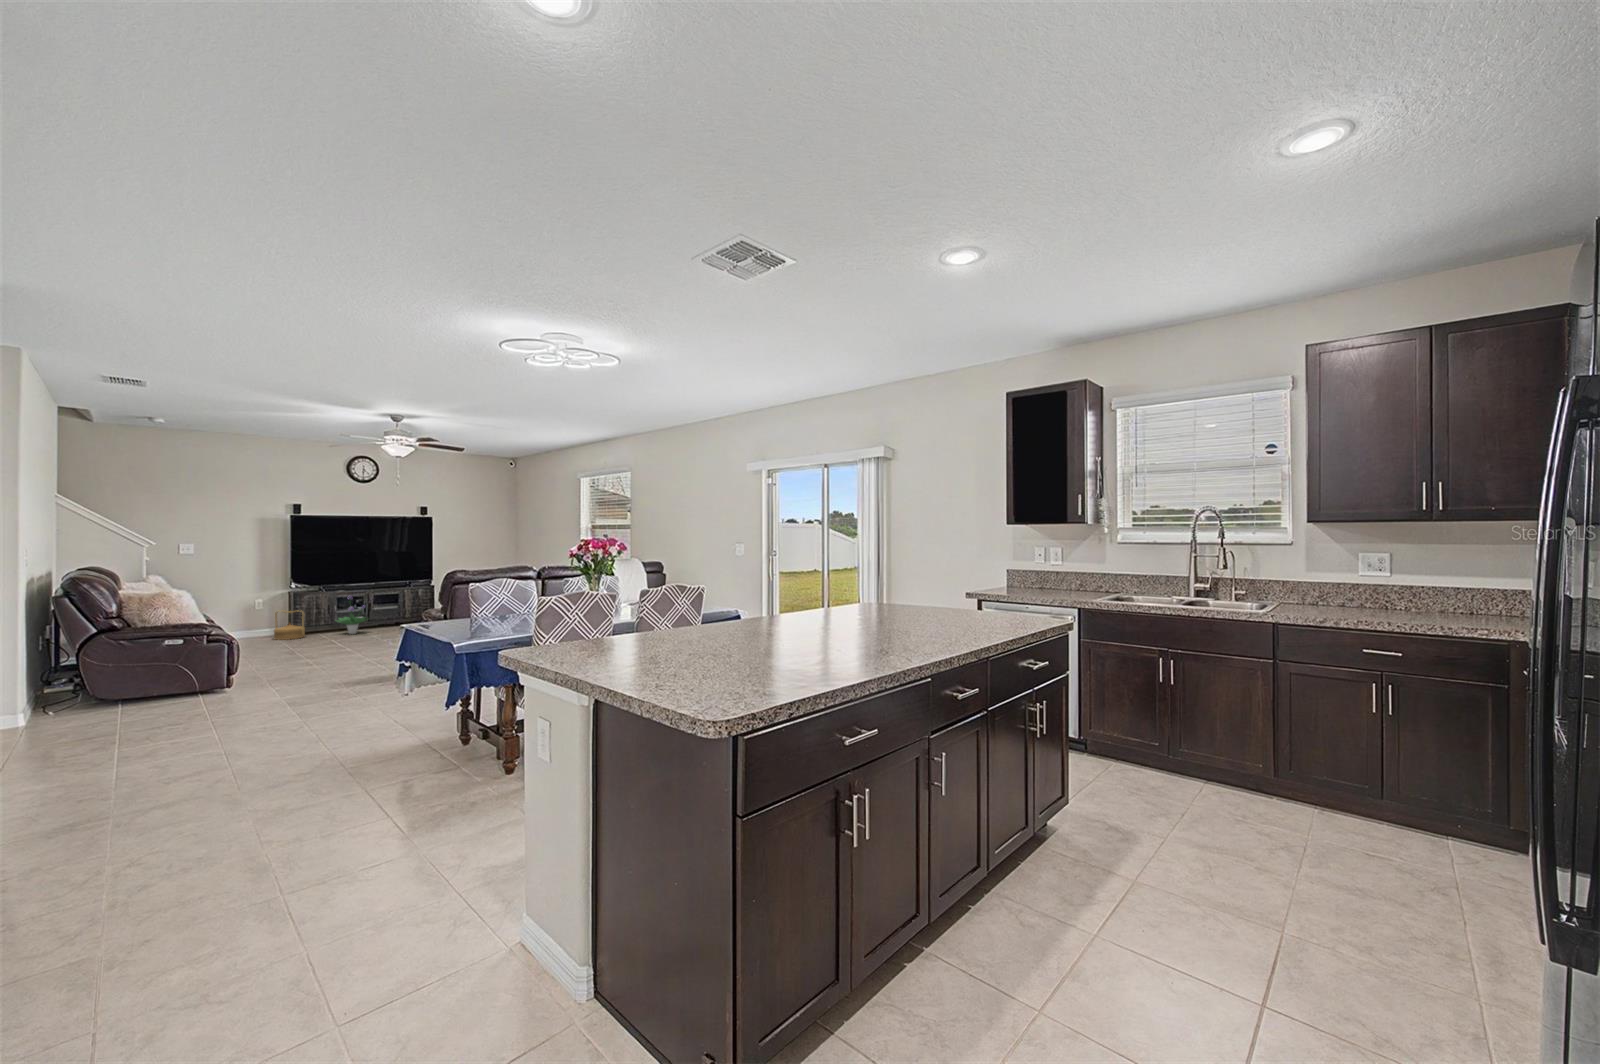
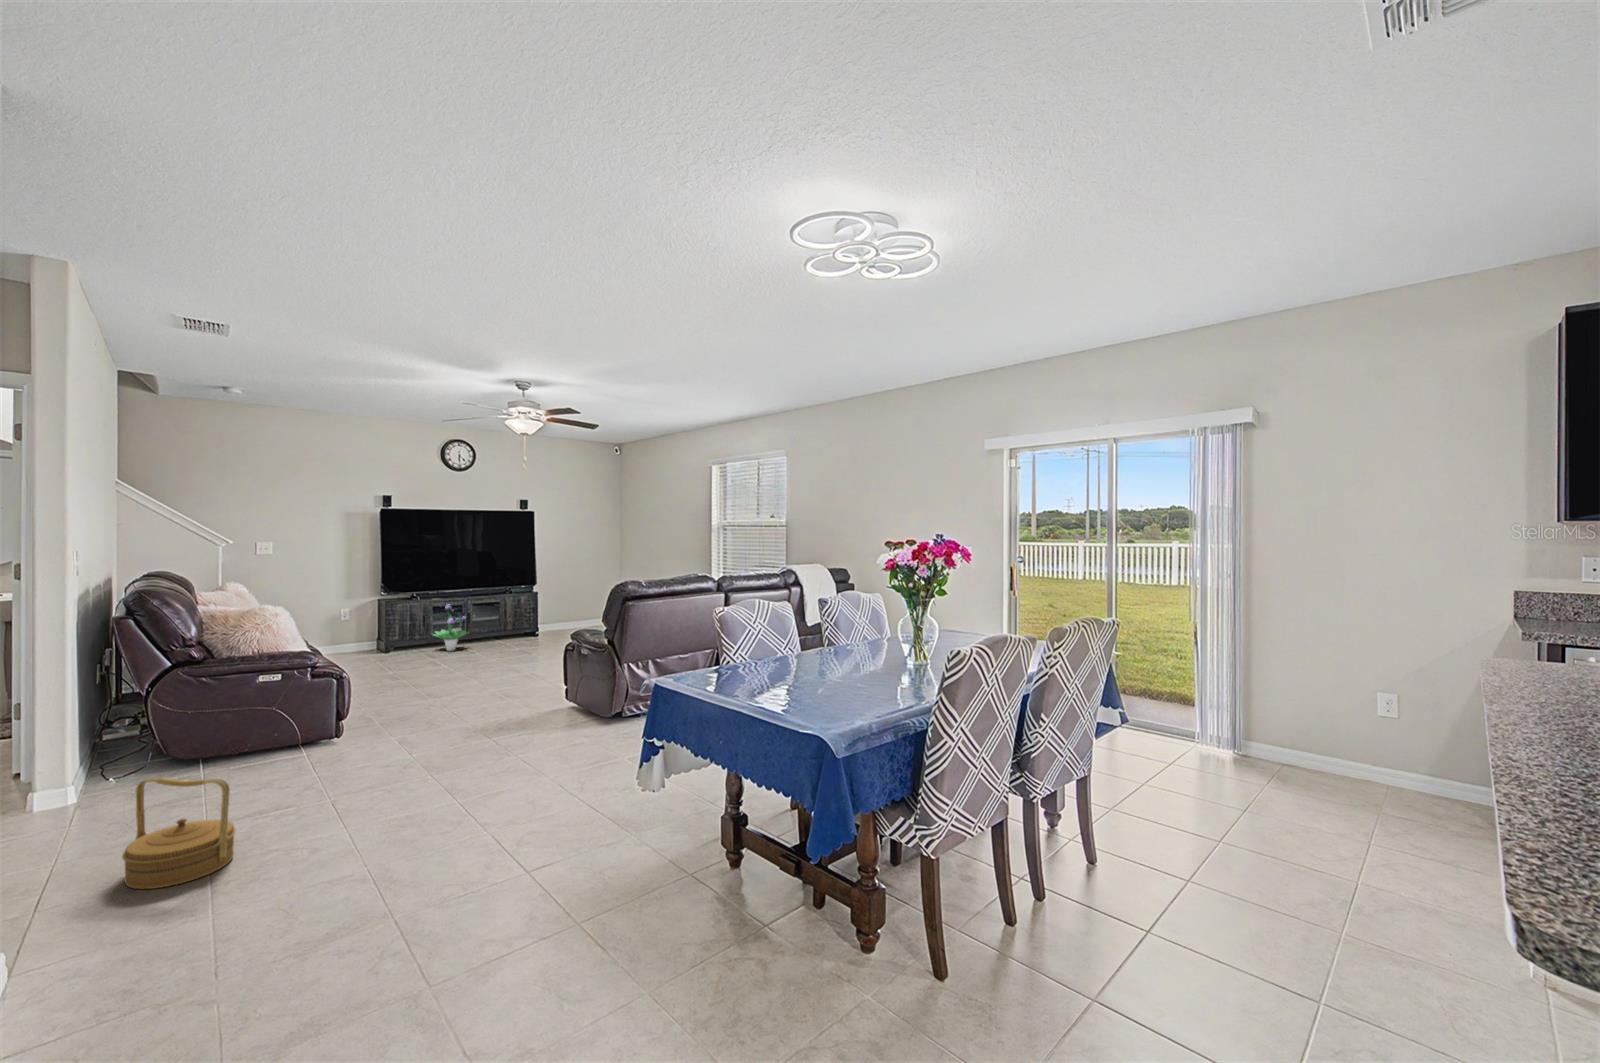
basket: present [274,611,305,640] -> present [122,777,236,889]

